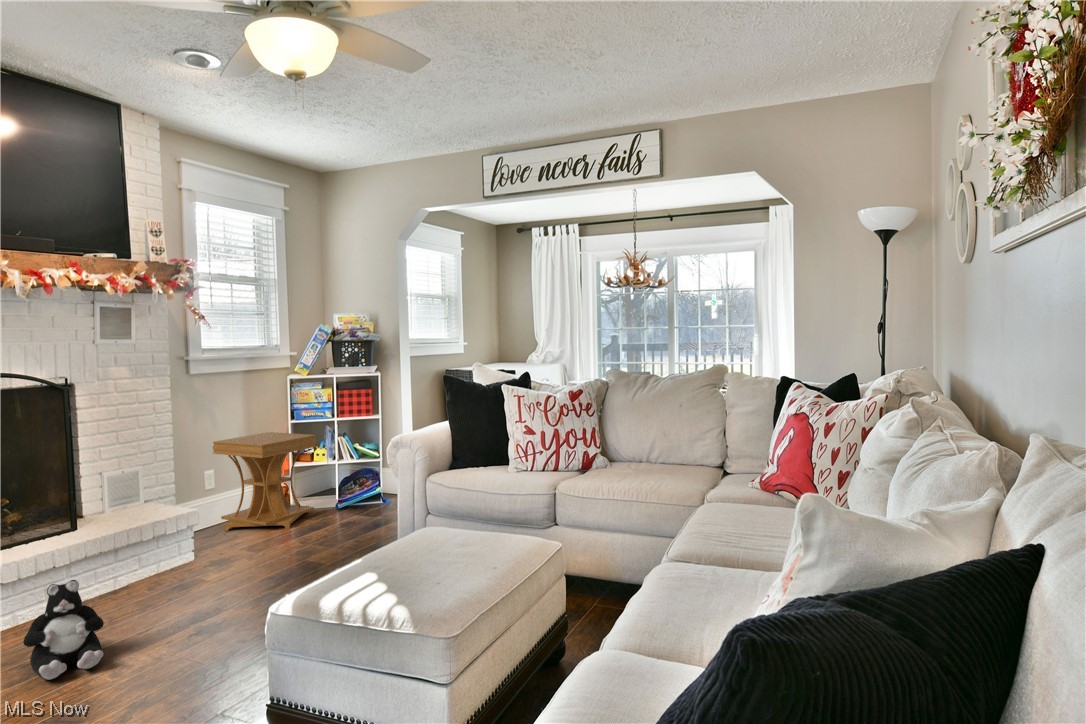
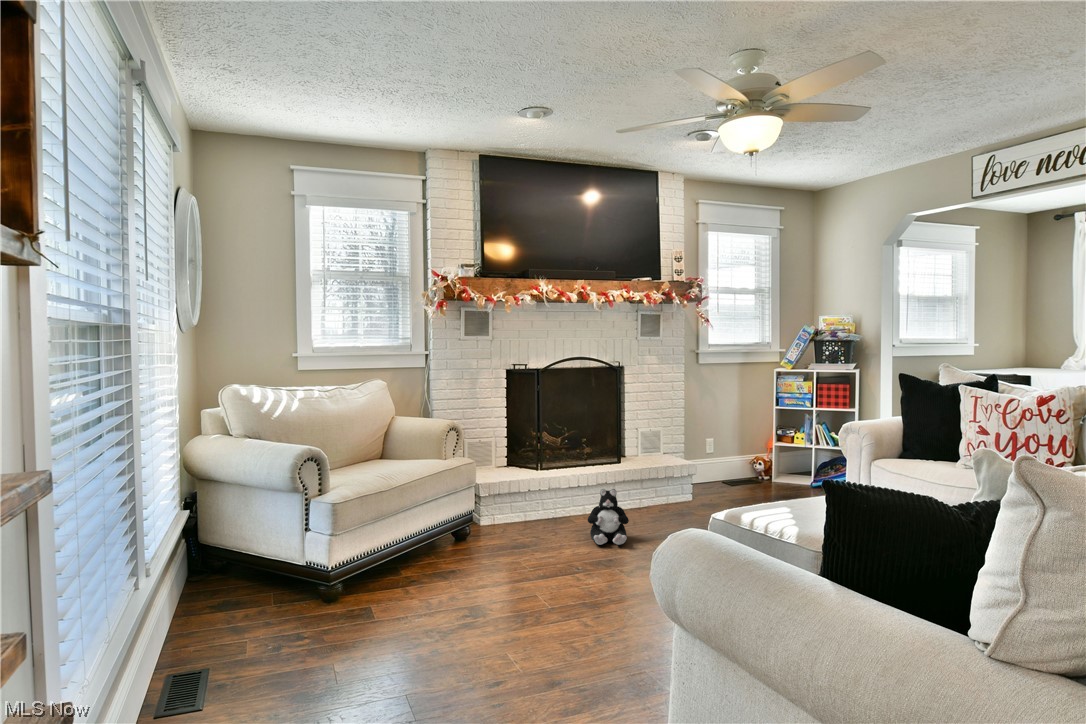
side table: present [213,432,316,531] -> none [712,415,794,494]

